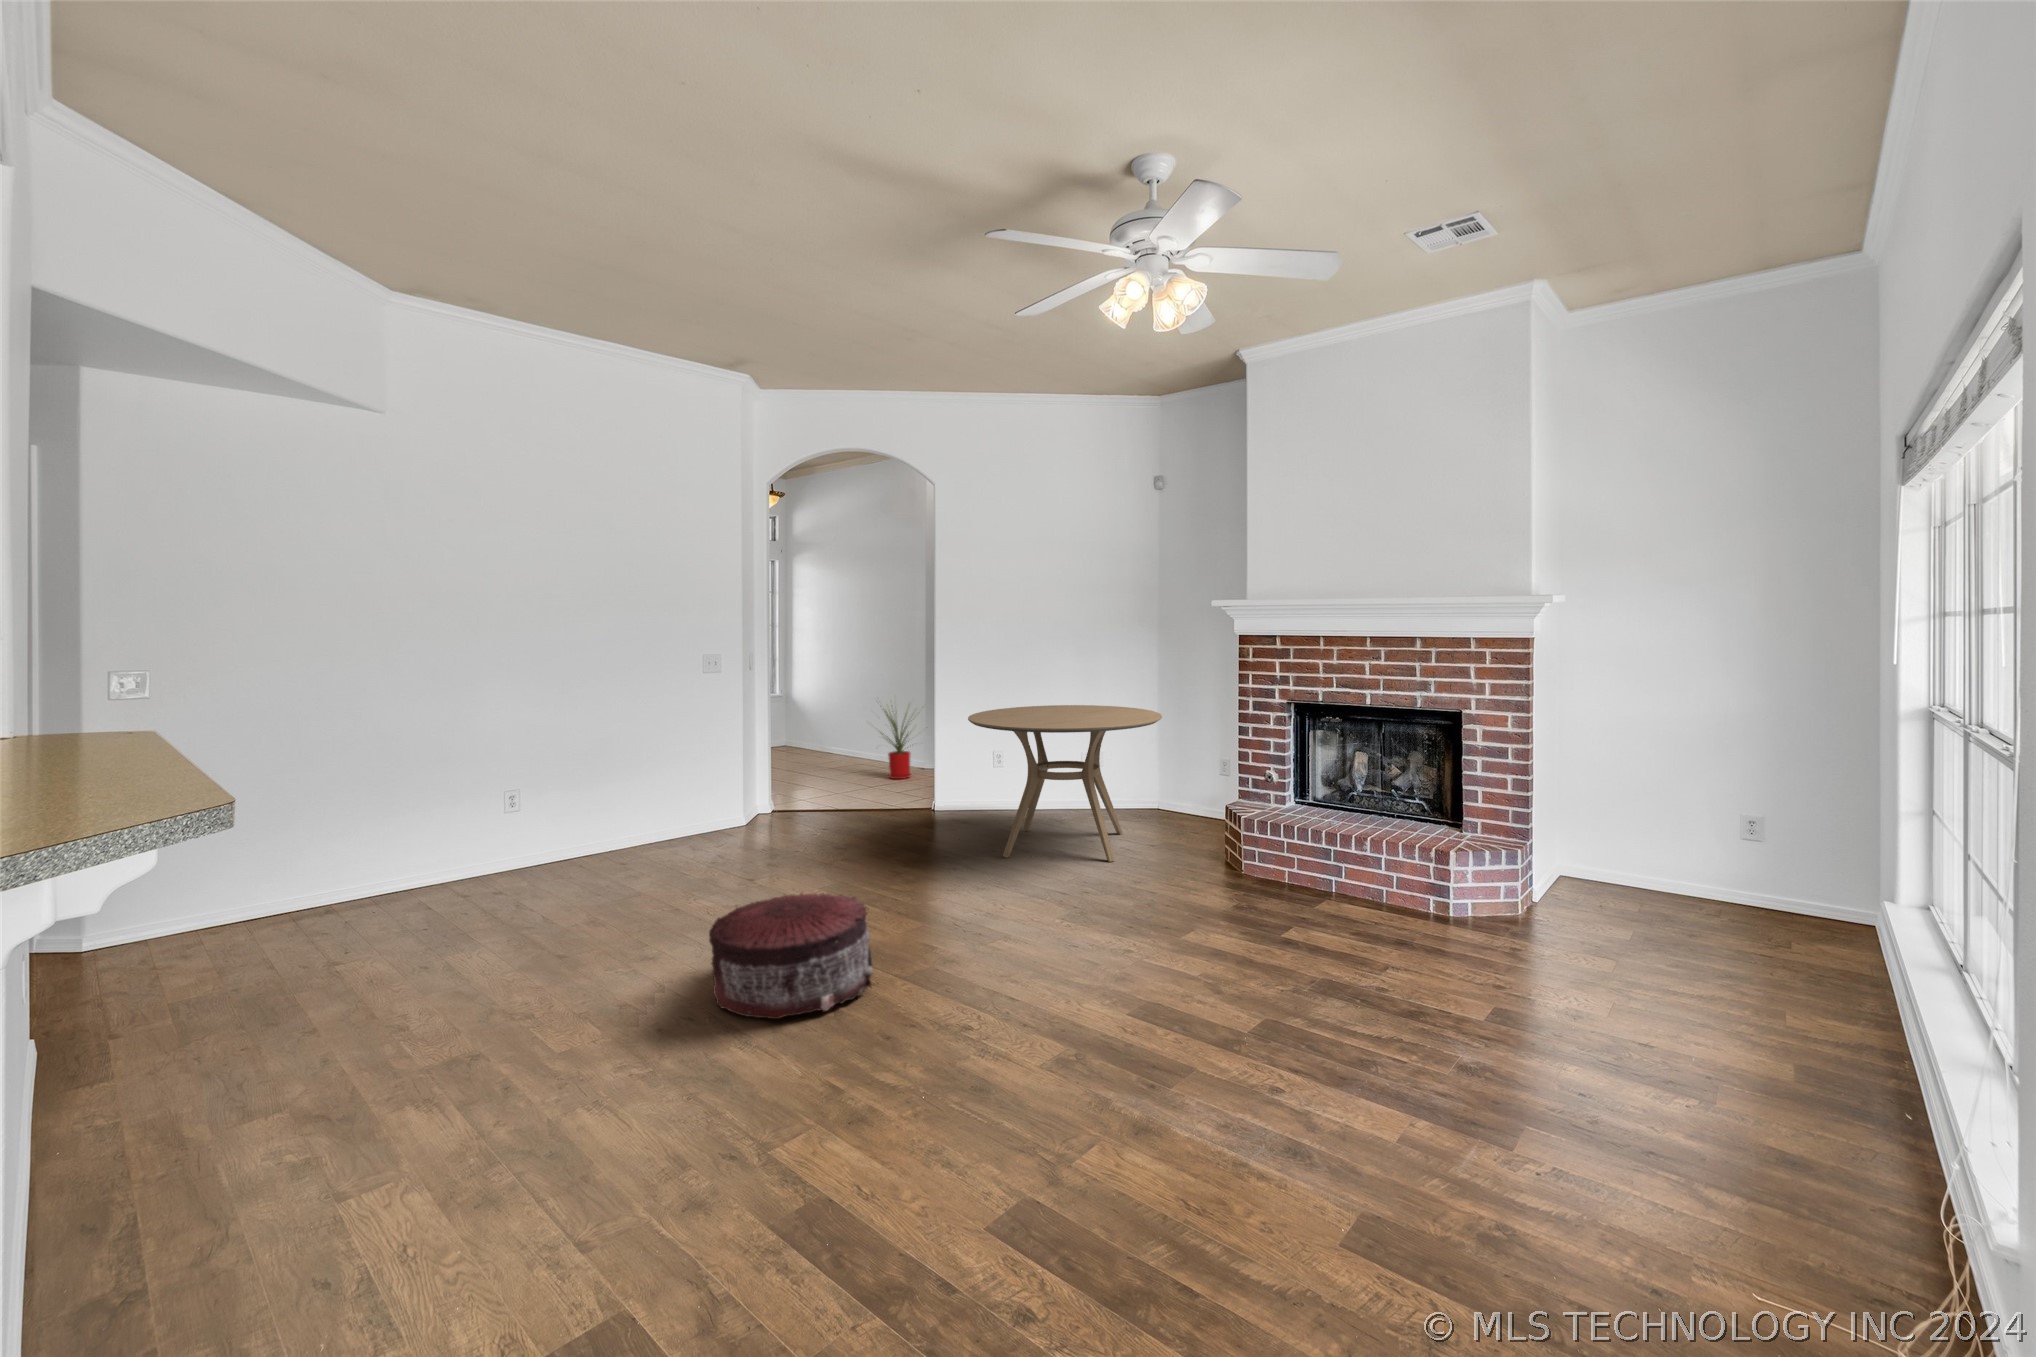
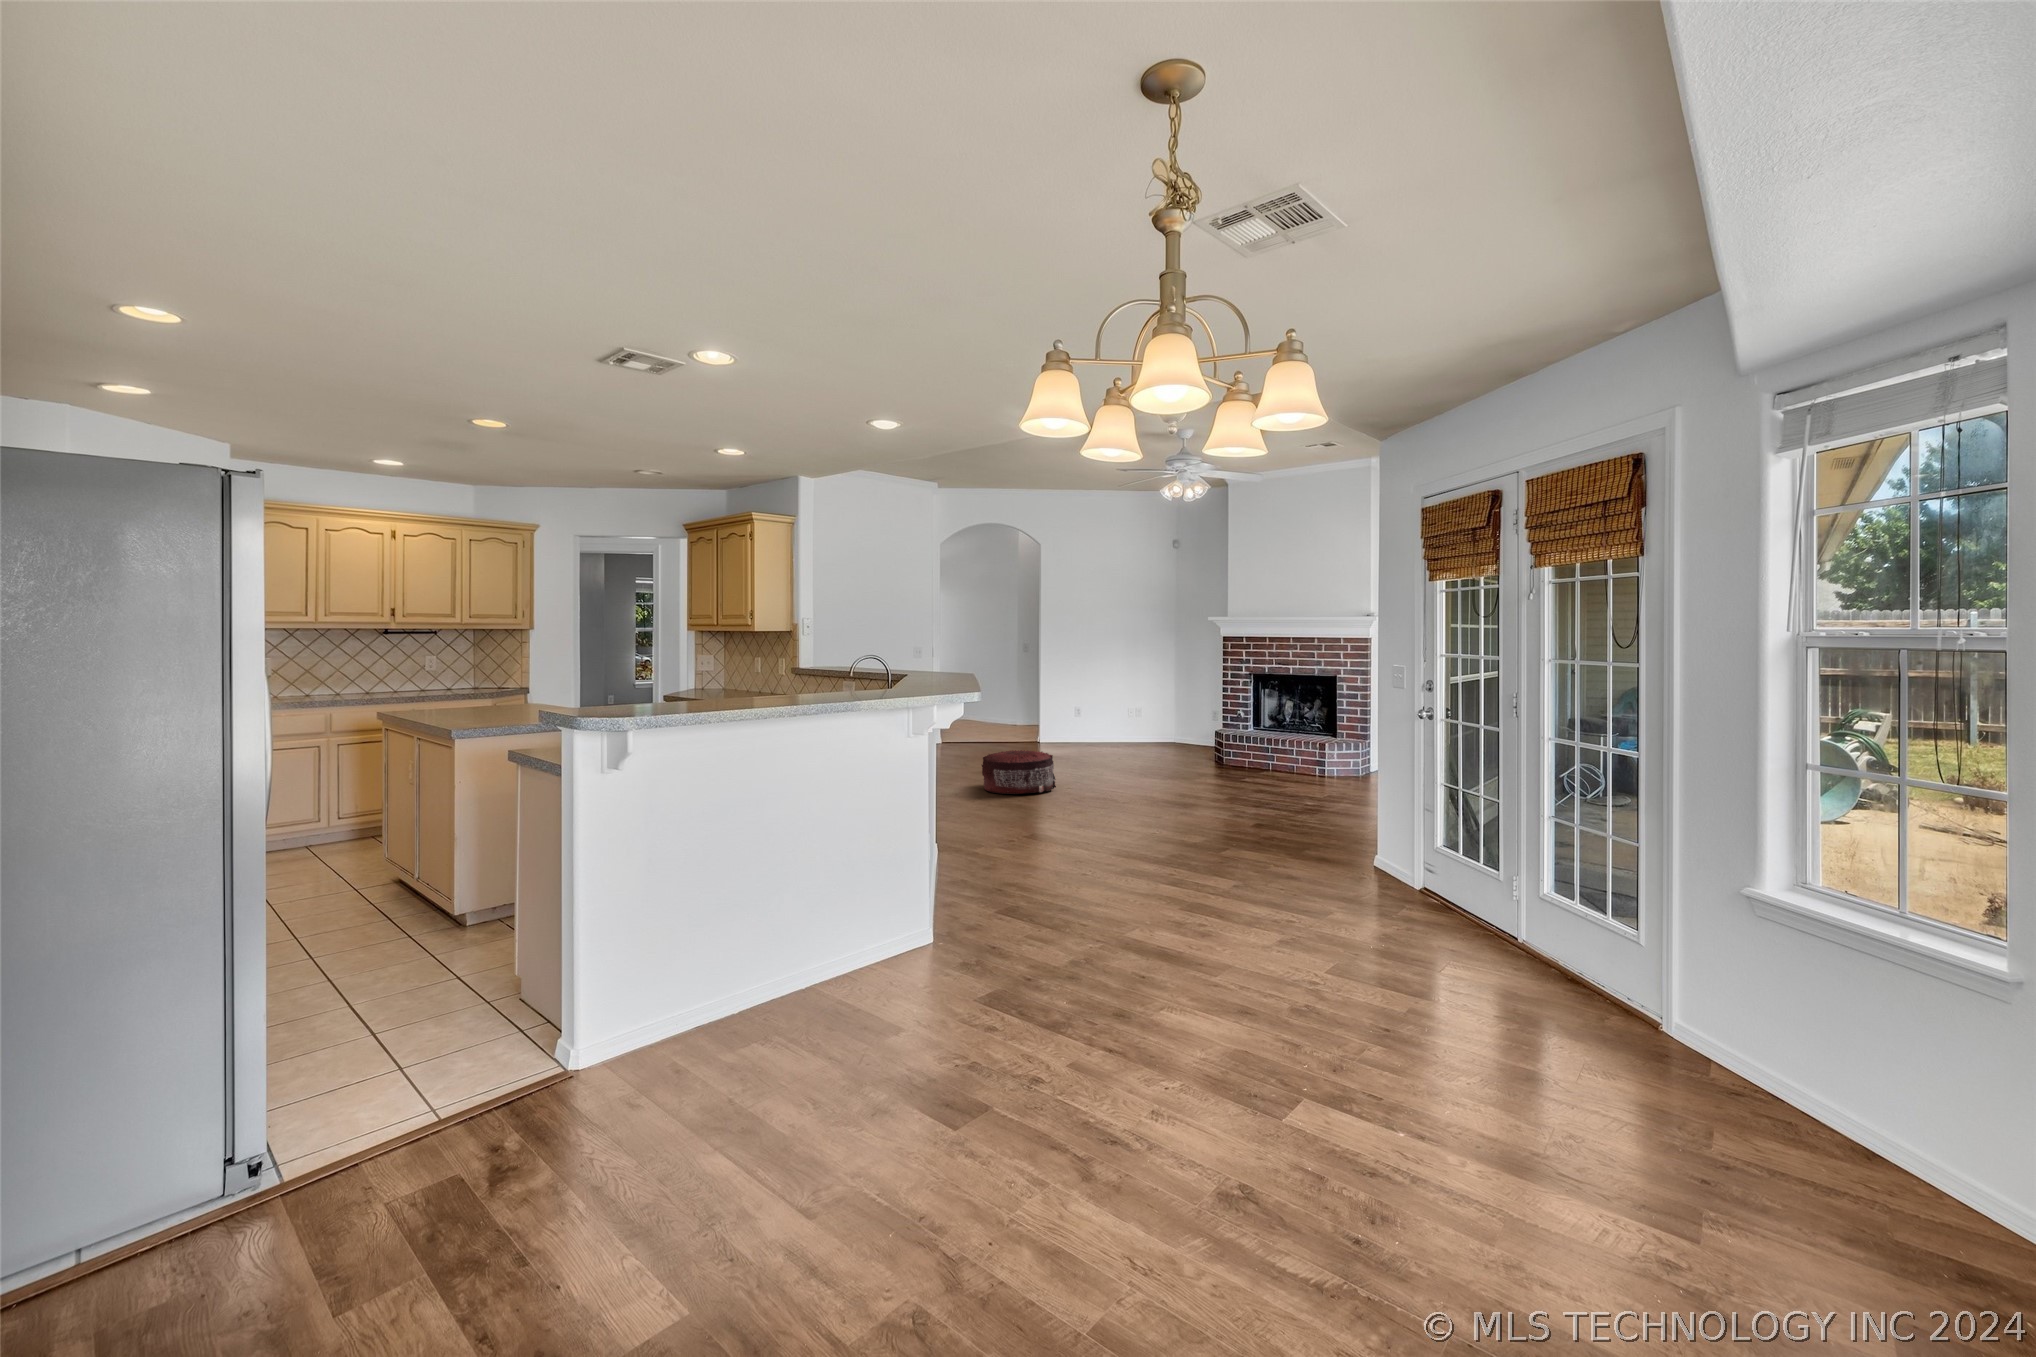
dining table: present [968,705,1162,862] -> none [1070,679,1180,761]
house plant: present [880,711,911,779] -> none [978,678,1019,732]

